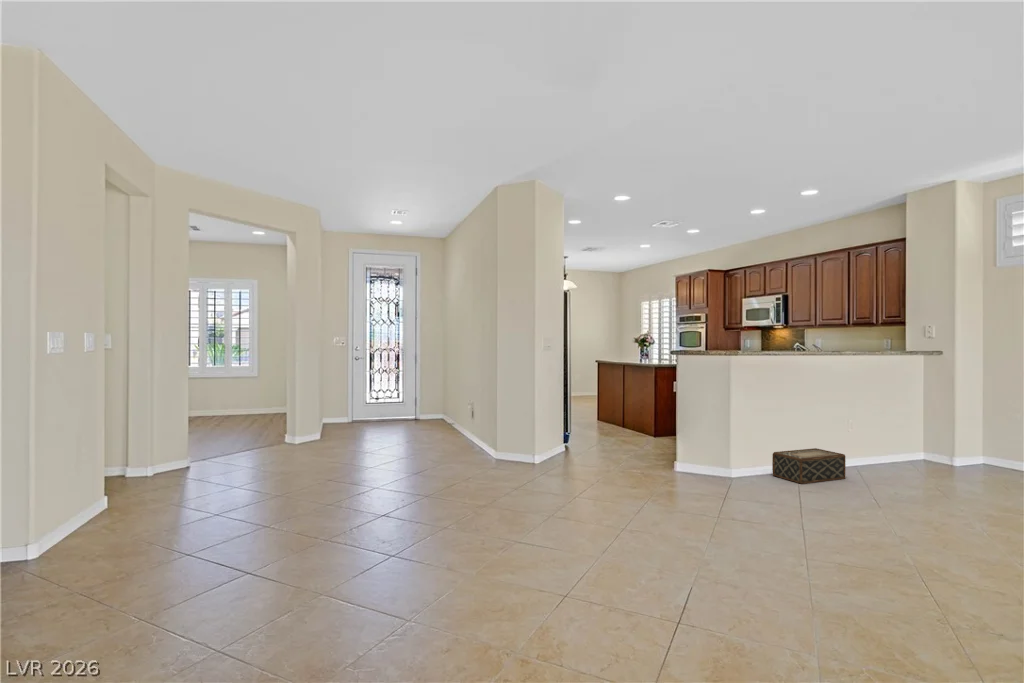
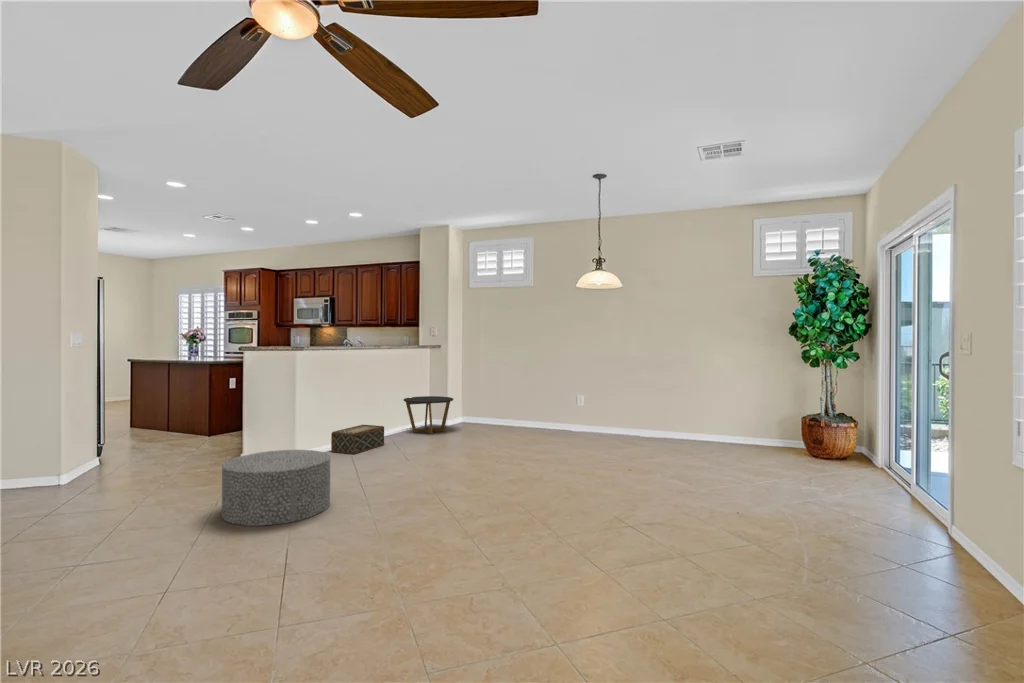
side table: none [878,420,965,476] -> present [404,396,453,434]
ottoman: none [637,465,754,553] -> present [222,450,330,526]

